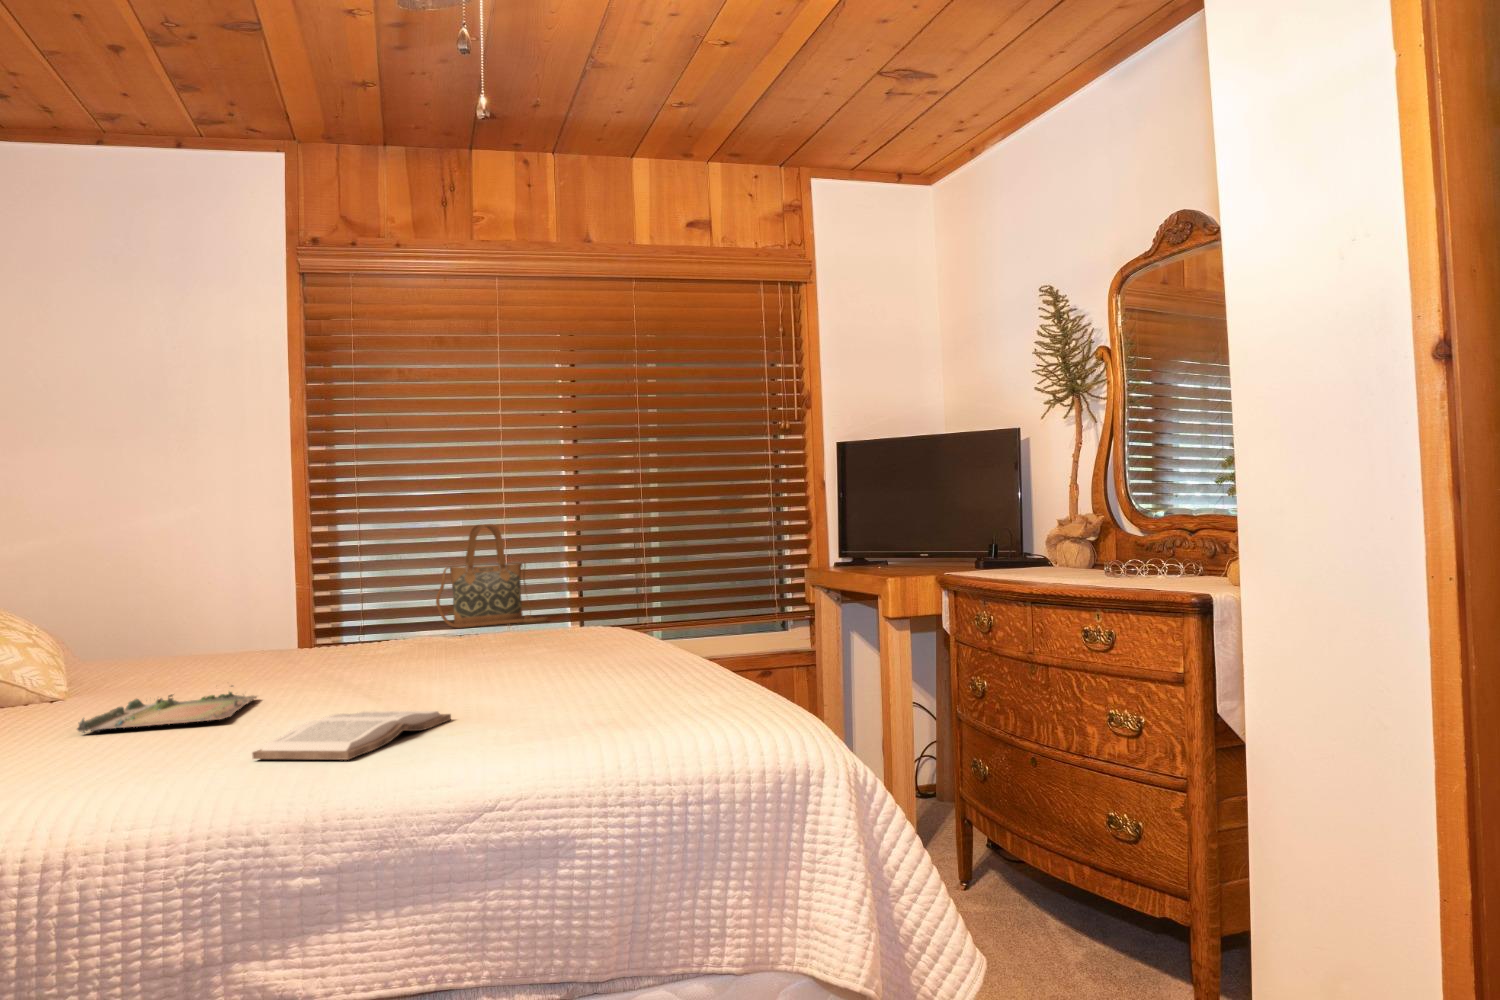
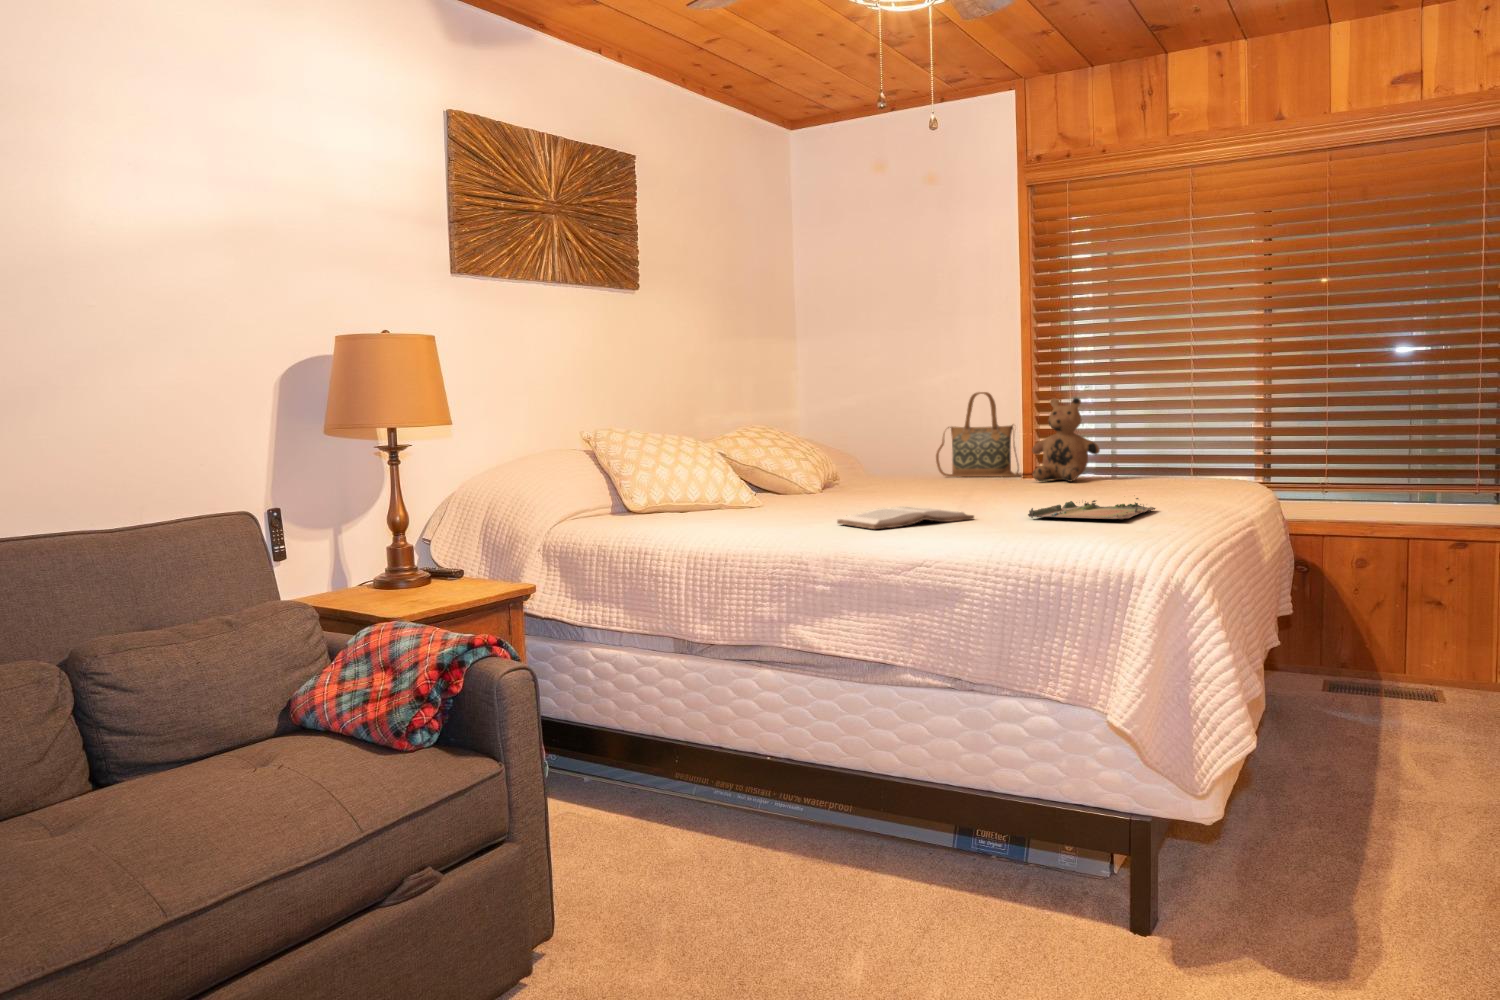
handbag: present [436,524,547,628] -> present [936,392,1022,477]
teddy bear: none [347,540,441,653] -> present [1032,398,1100,481]
tray: present [77,685,257,733] -> present [1028,498,1156,519]

